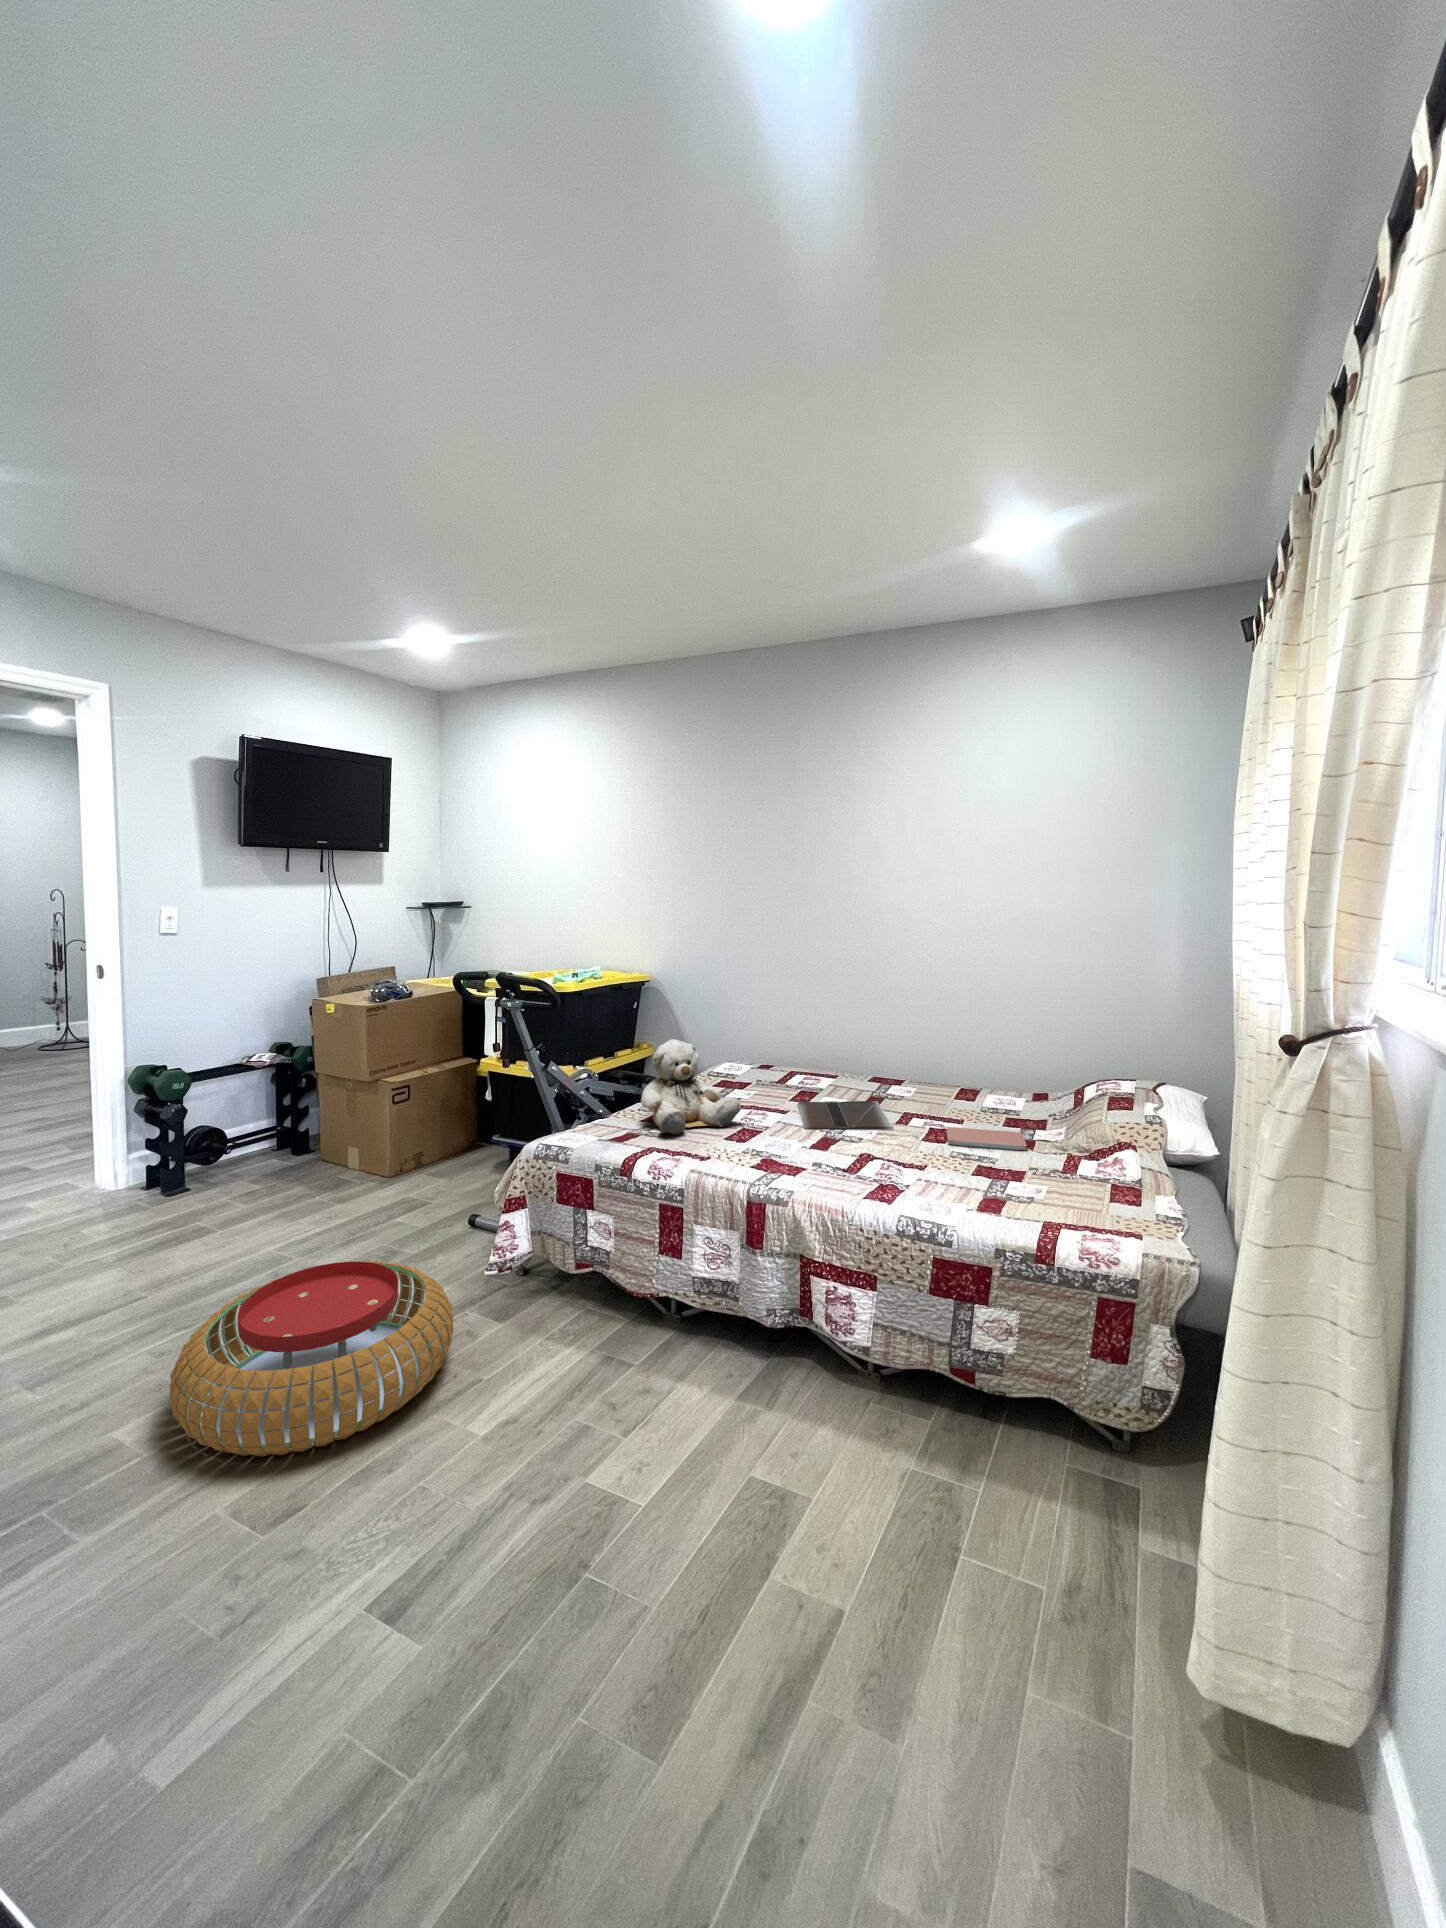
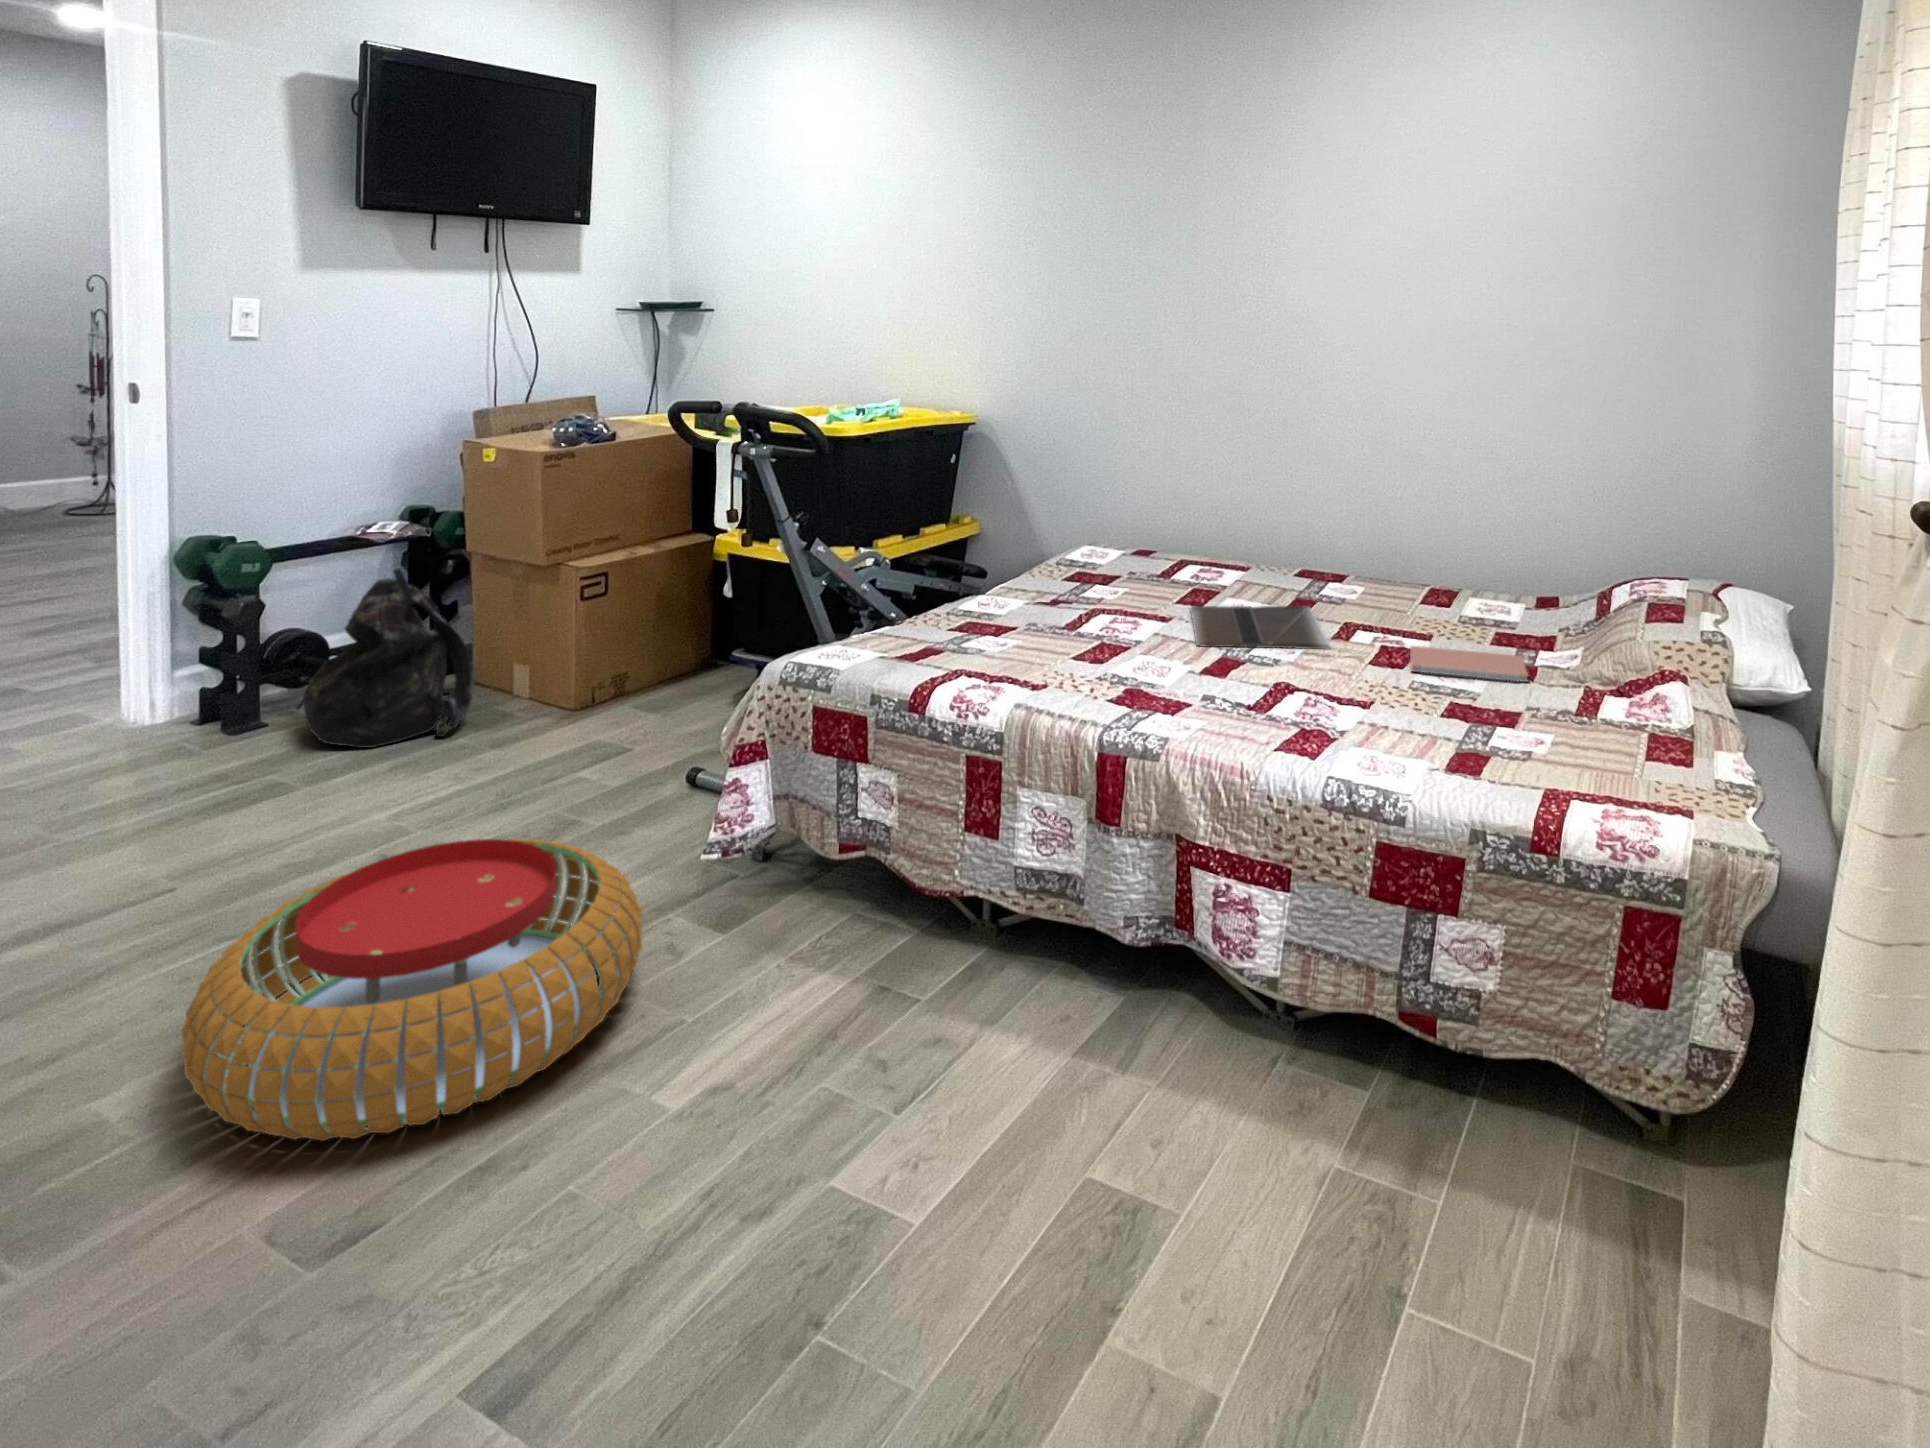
teddy bear: present [641,1039,741,1135] -> none [950,508,1101,653]
backpack: none [210,1084,324,1203] -> present [297,569,472,748]

